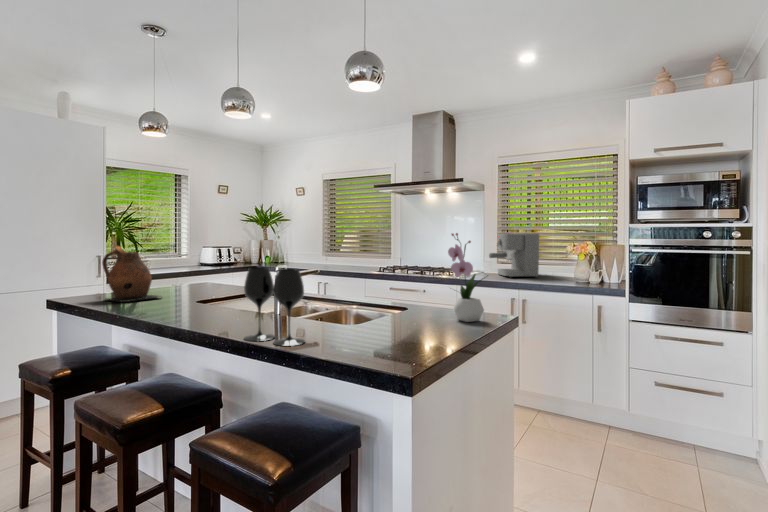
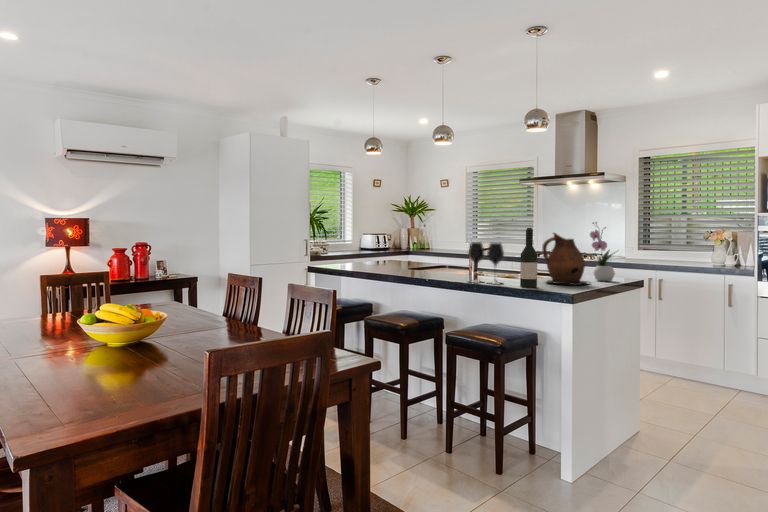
coffee maker: present [489,234,539,277] -> none [629,221,678,261]
wine bottle: none [325,243,356,357] -> present [520,228,537,288]
ceramic pitcher: present [102,246,161,302] -> present [543,233,589,285]

